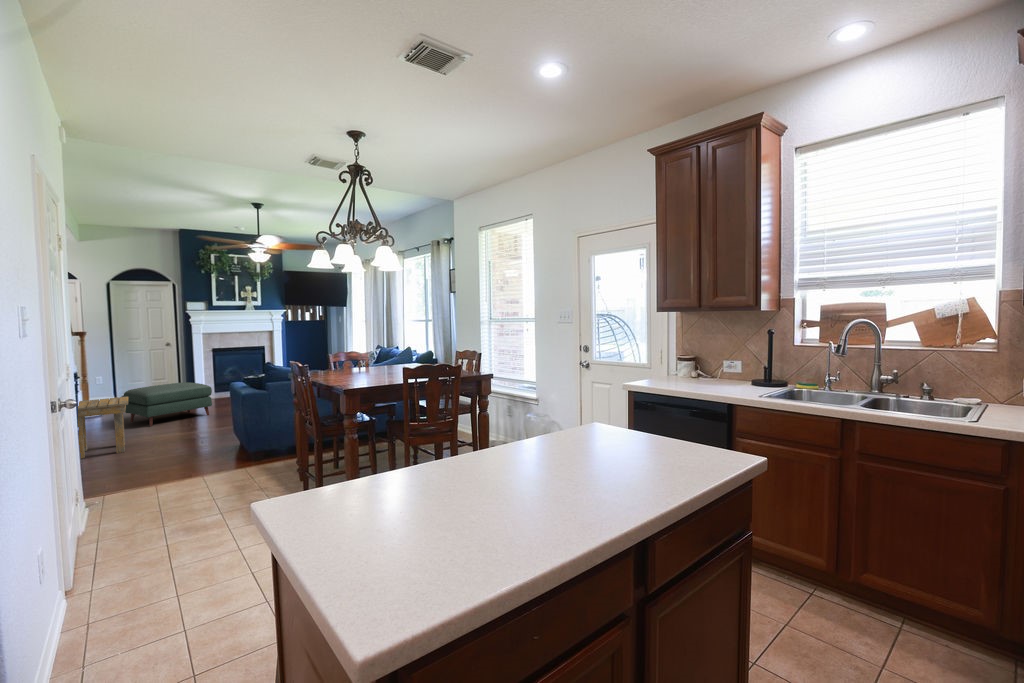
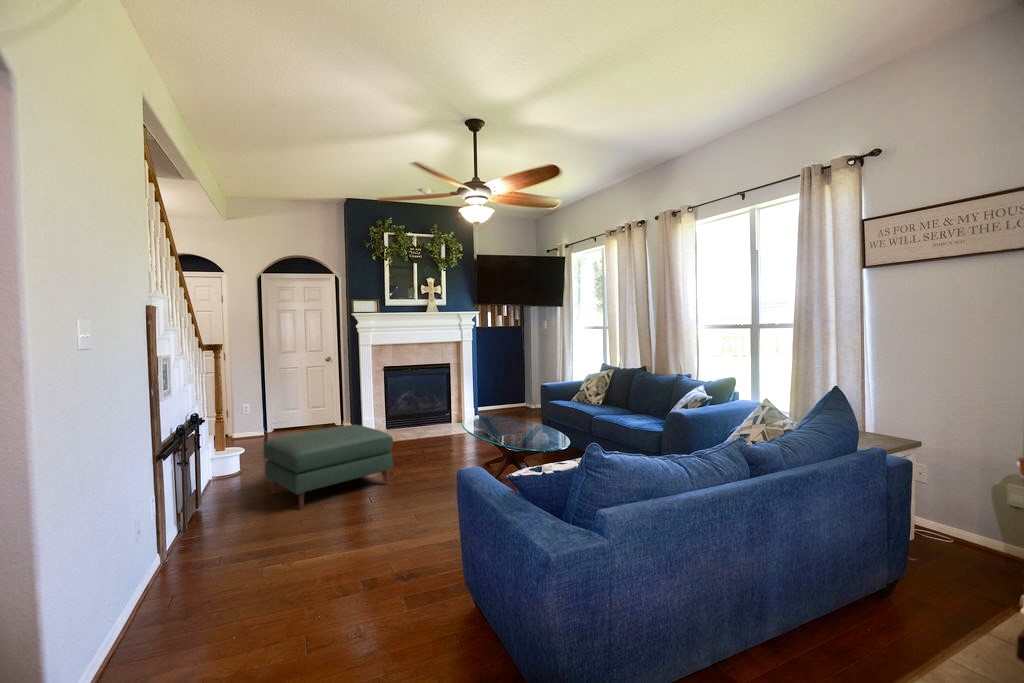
side table: present [78,397,128,458] -> none [120,473,259,630]

